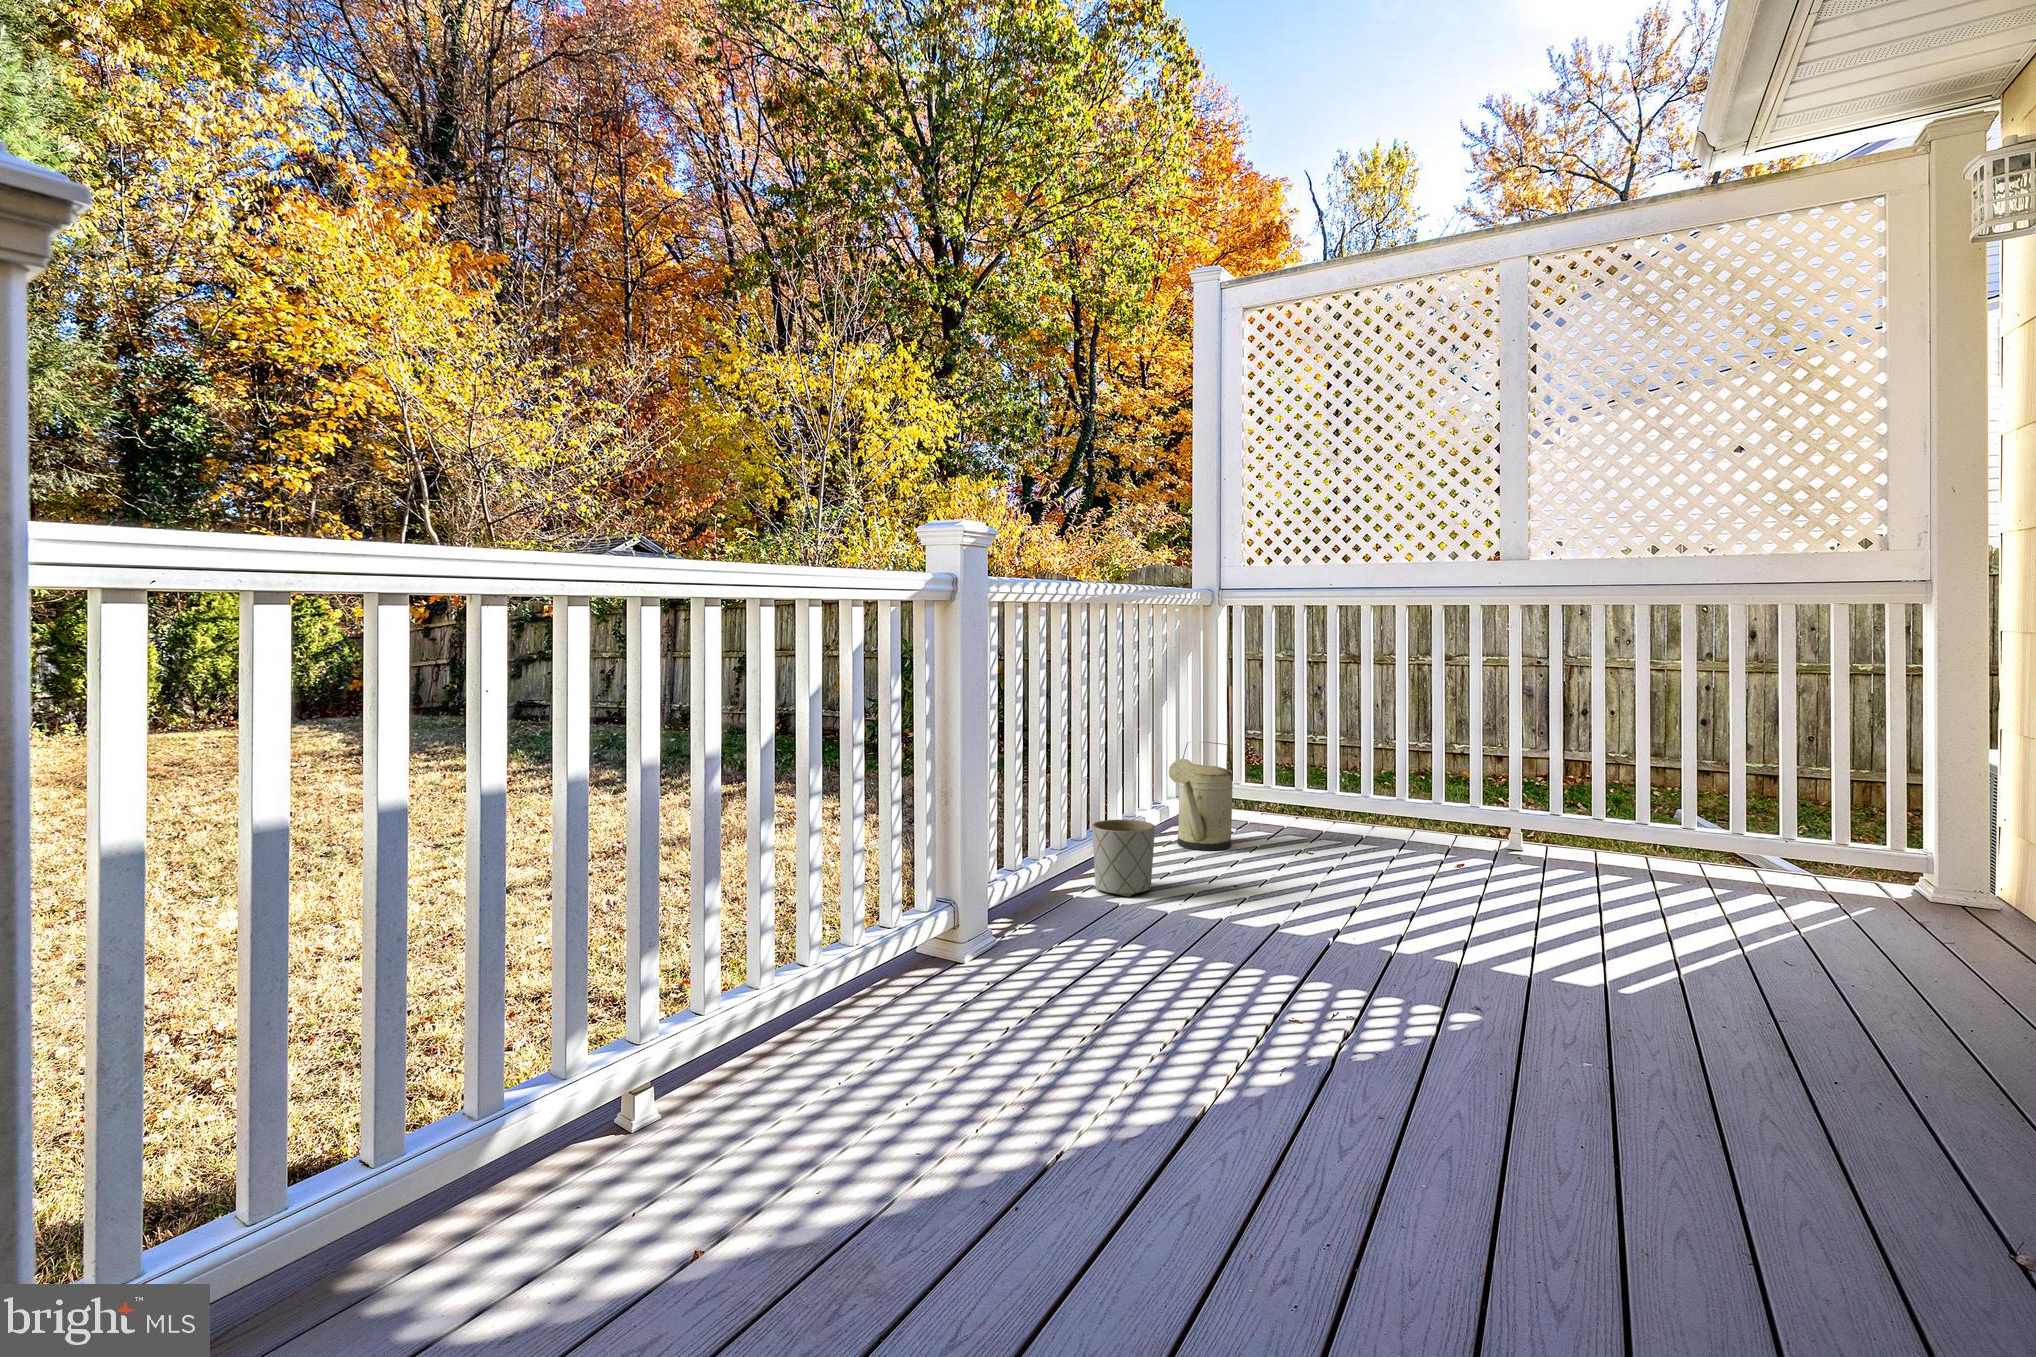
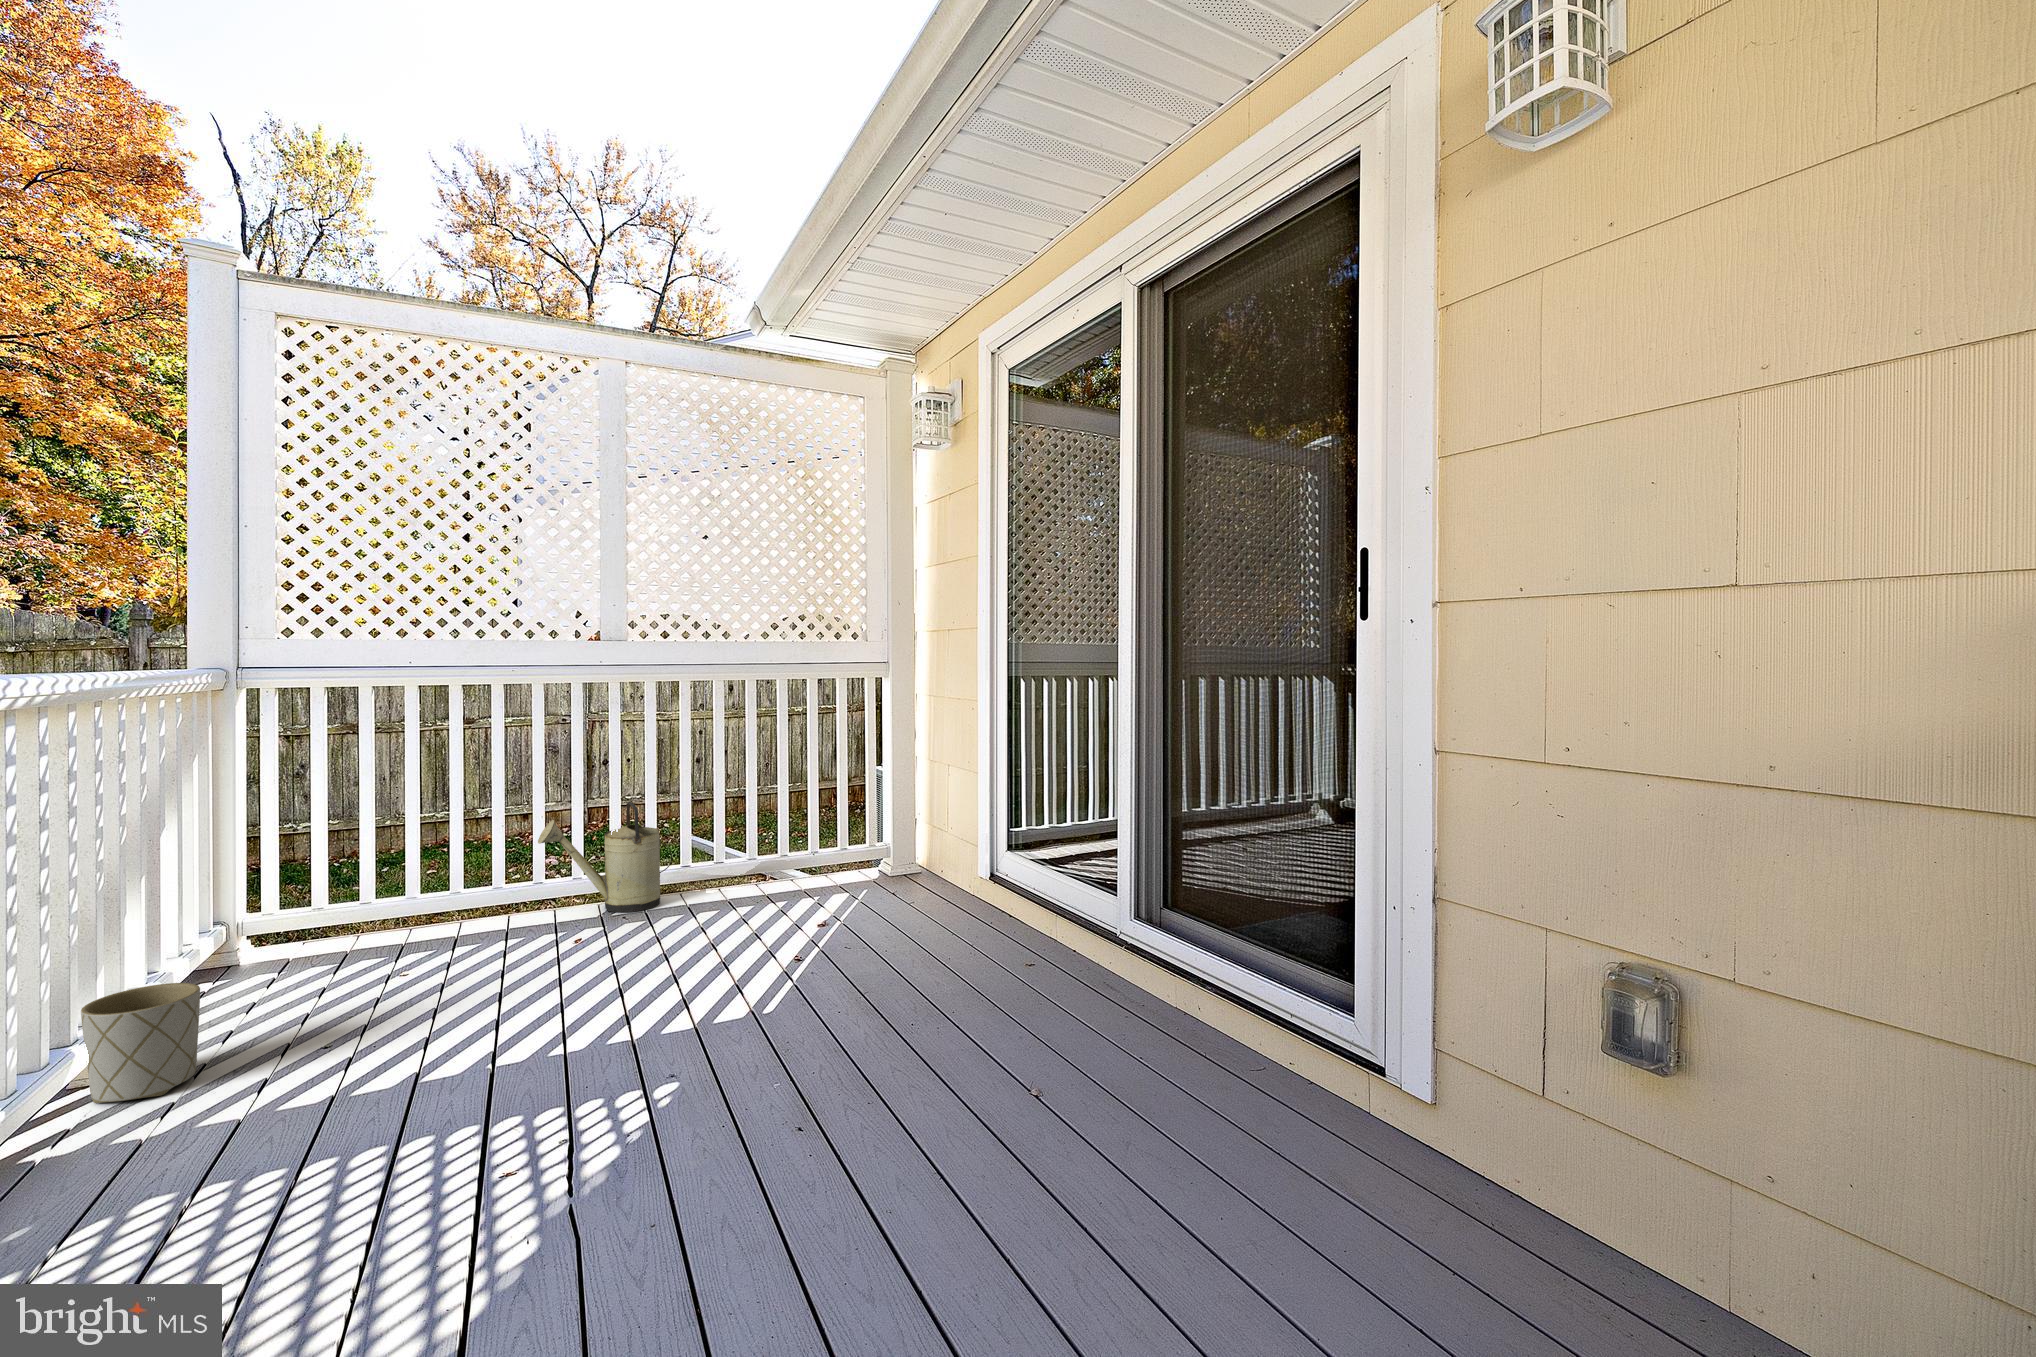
watering can: present [1169,742,1233,850] -> present [538,802,672,912]

